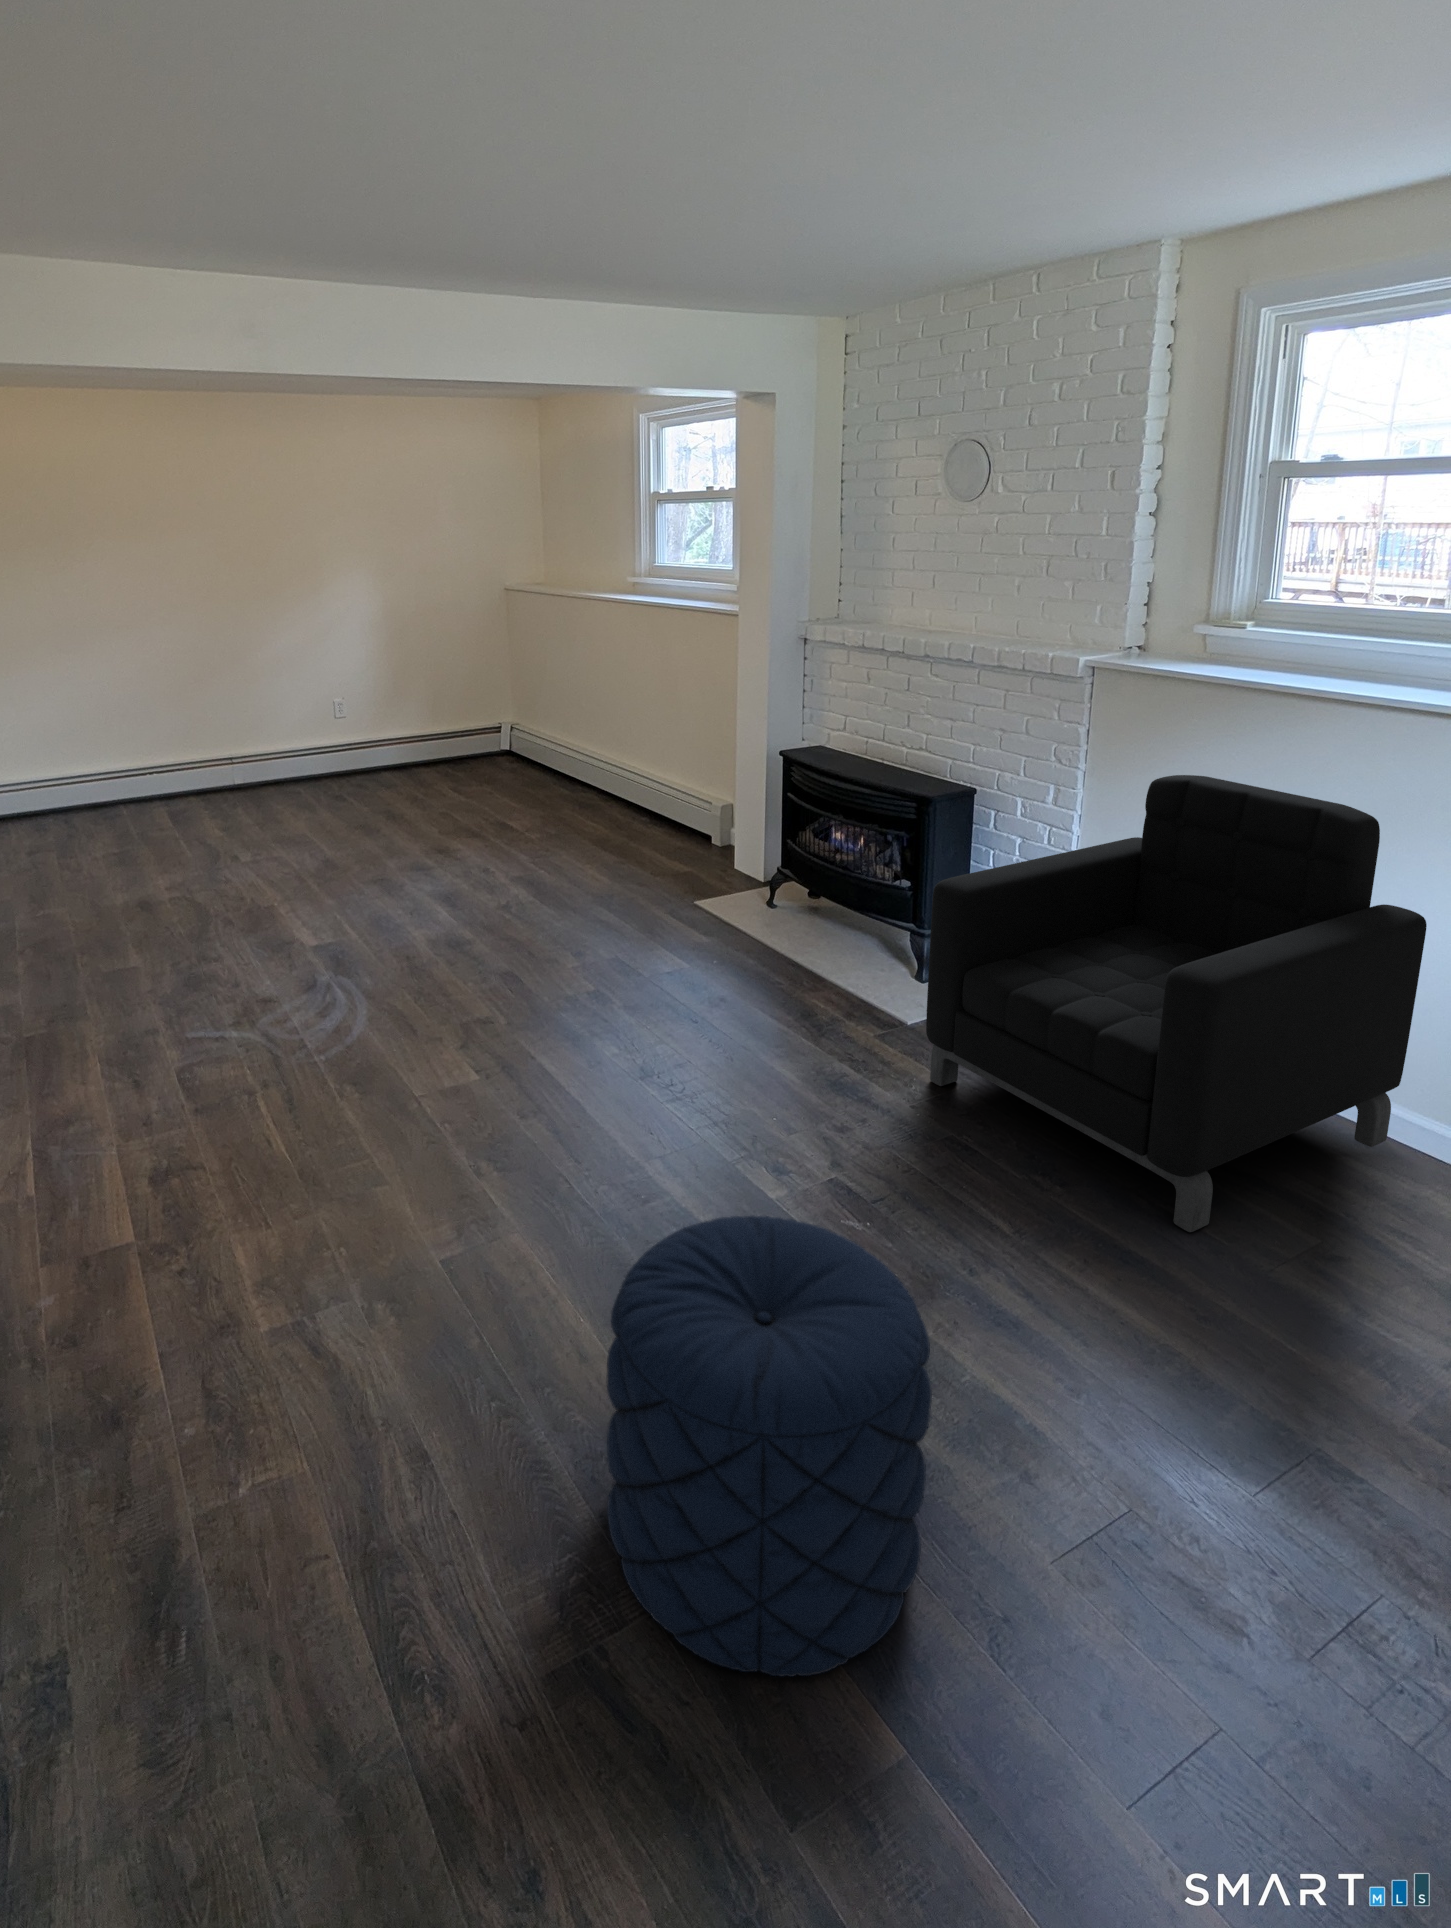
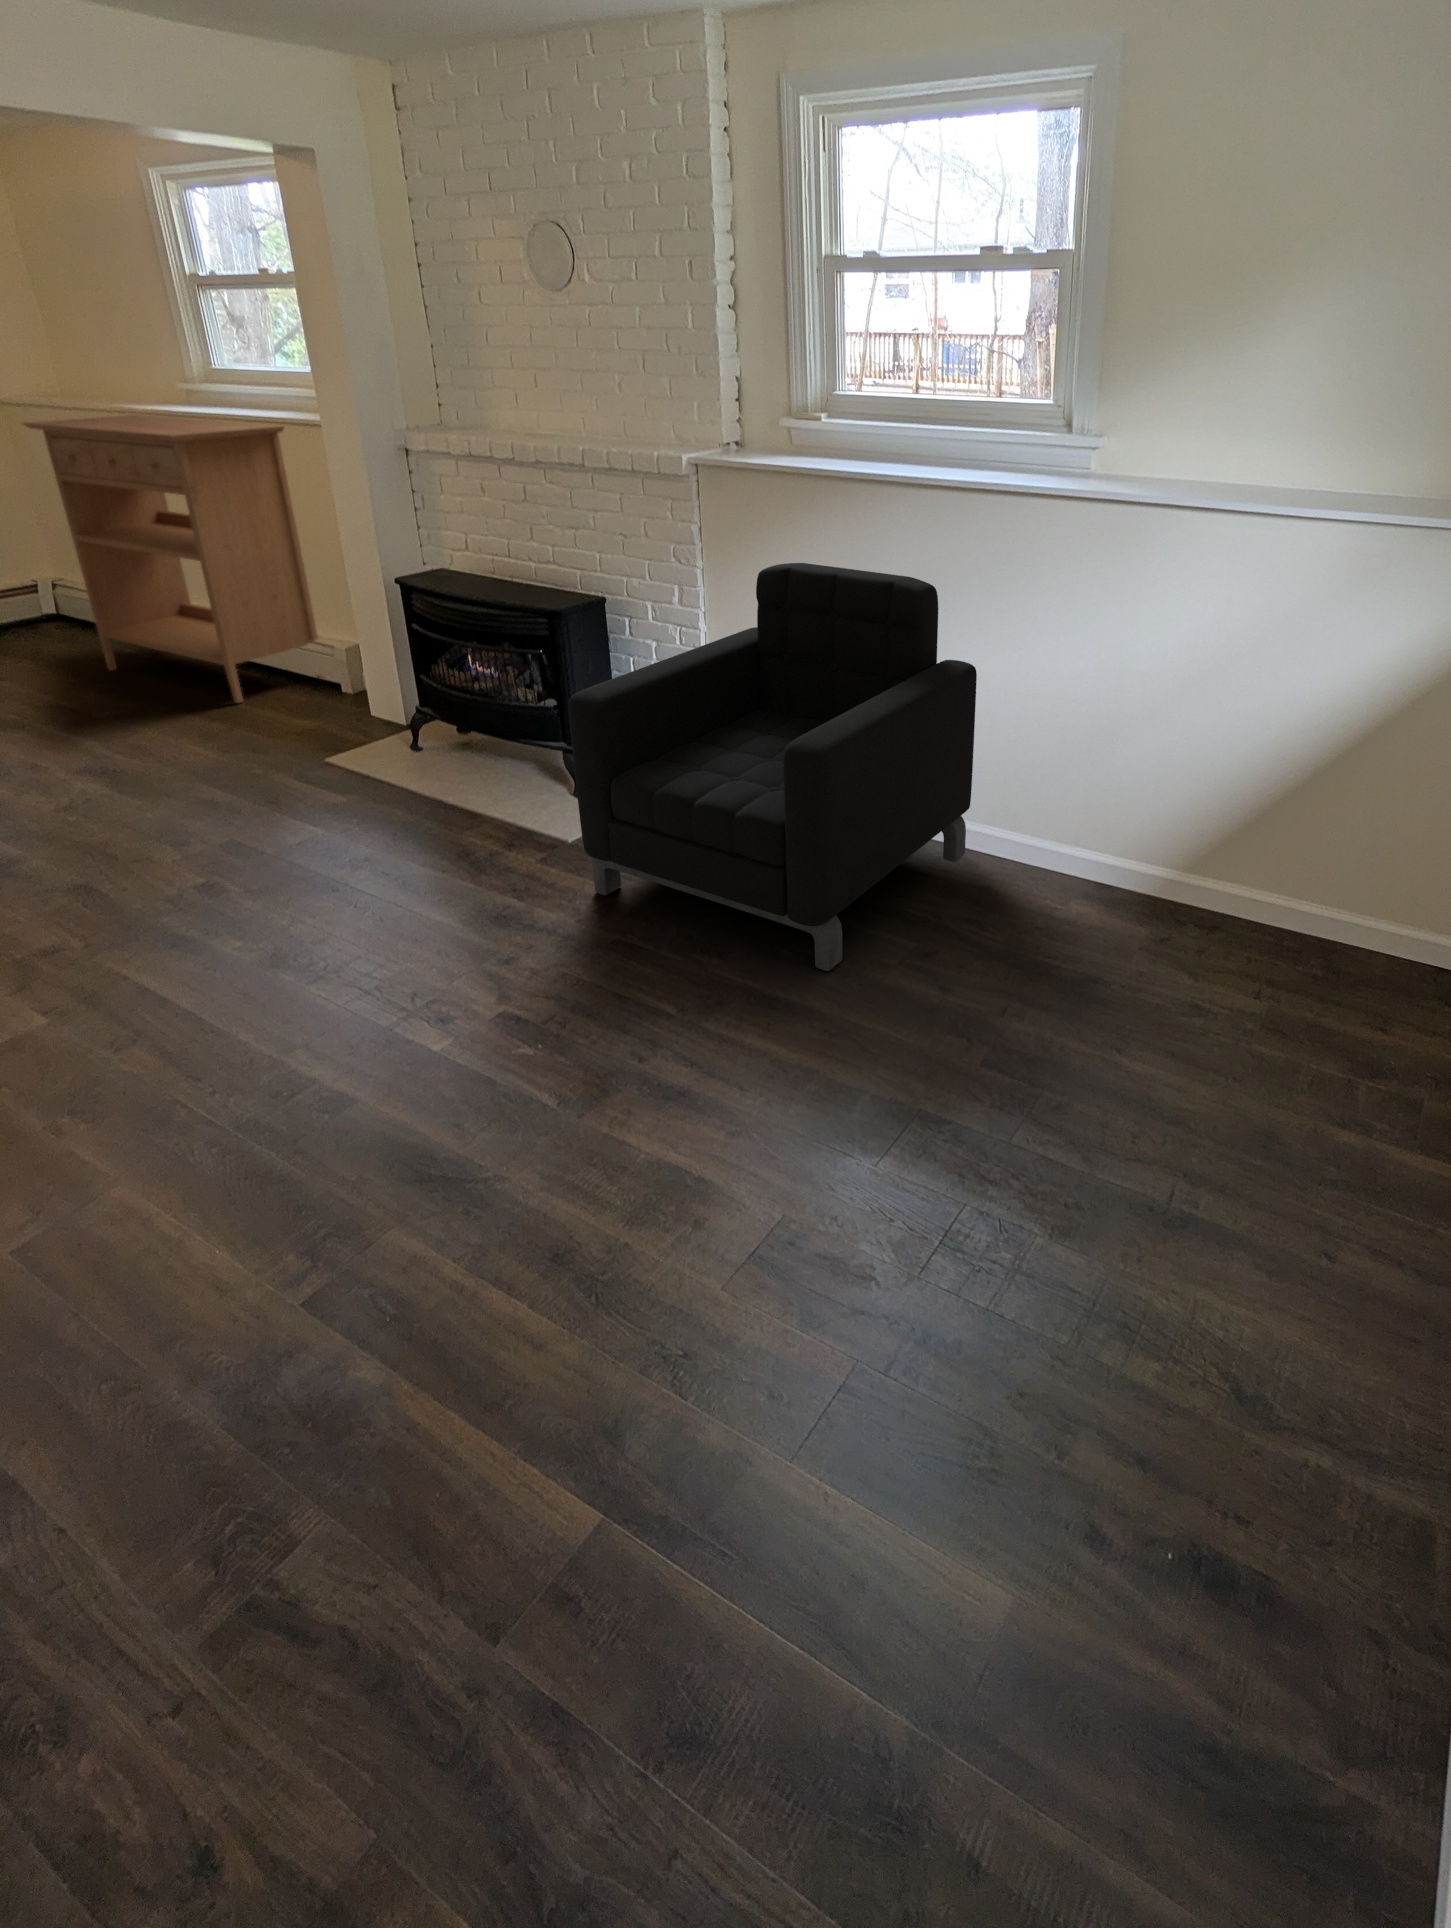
console table: none [520,602,707,843] -> present [23,415,324,703]
pouf: present [607,1216,932,1677] -> none [222,1080,615,1559]

